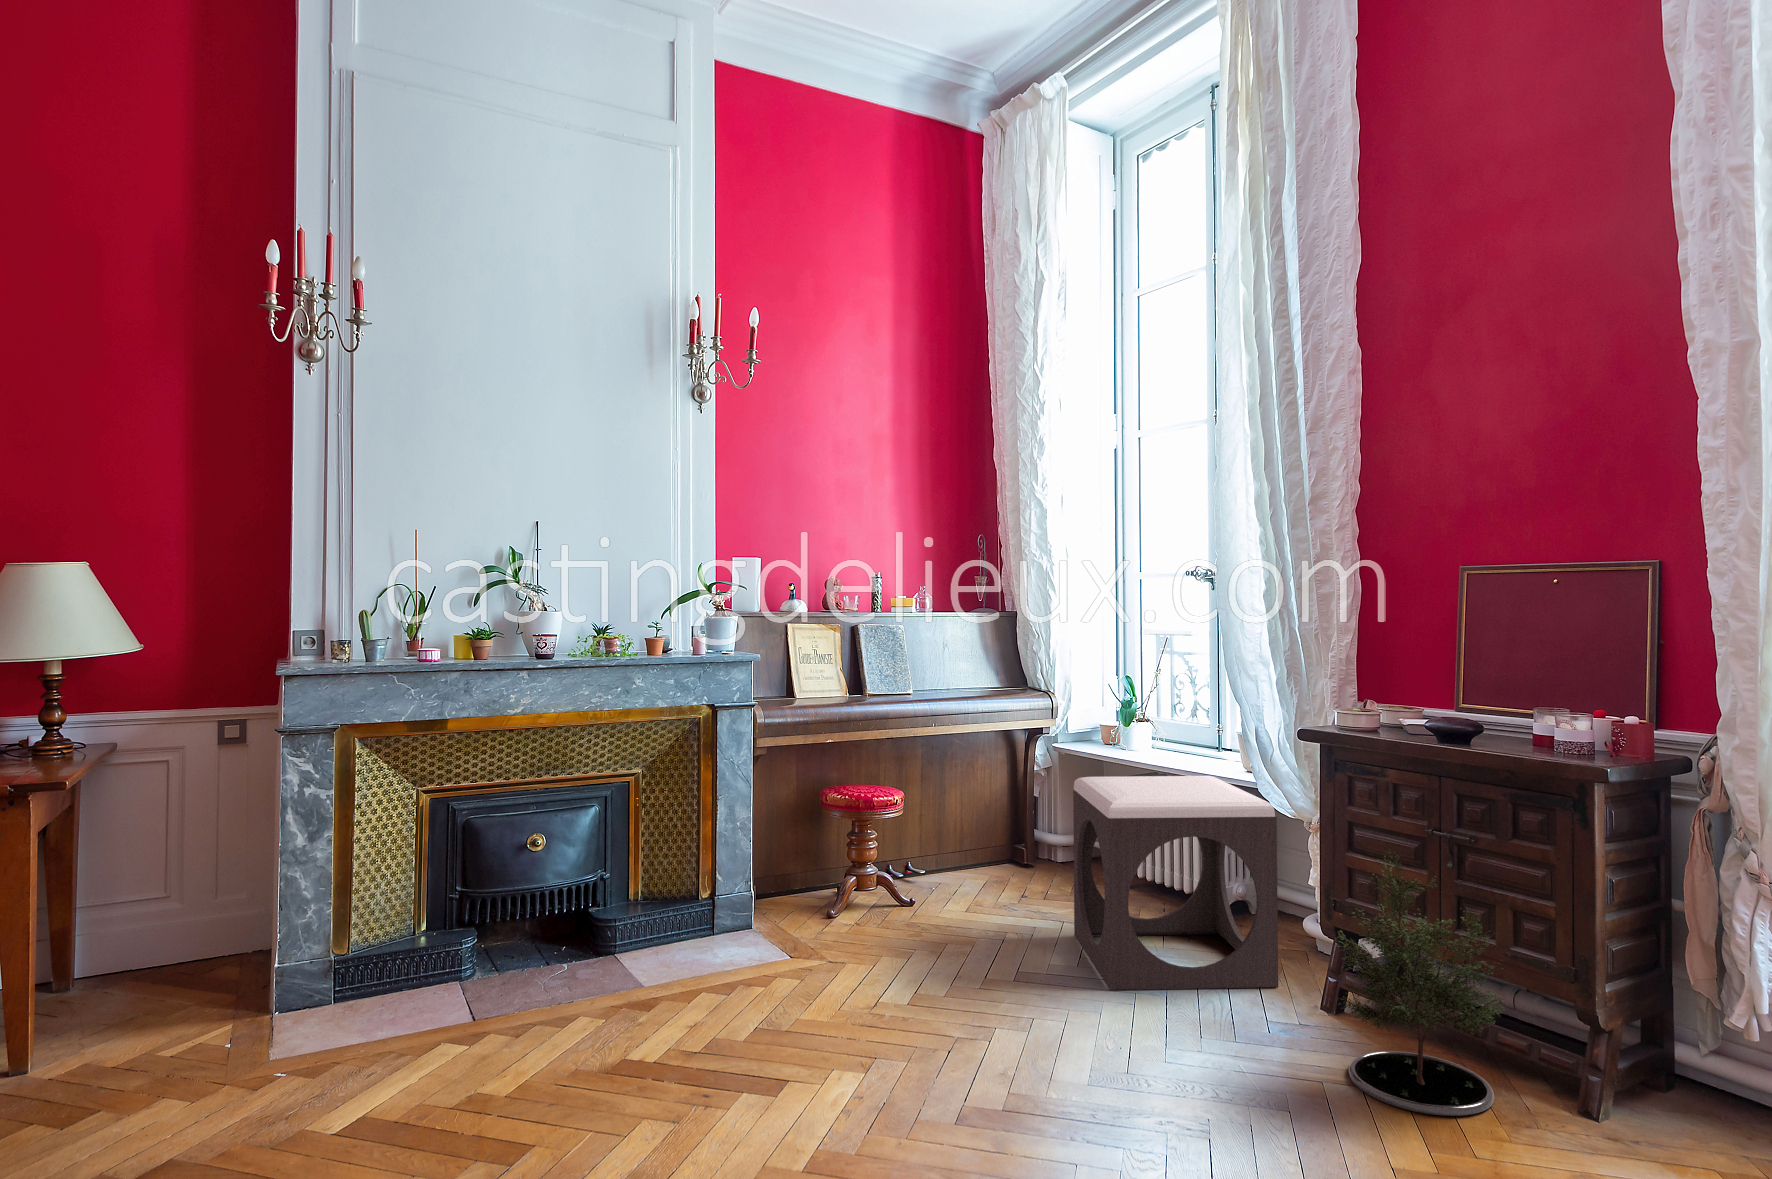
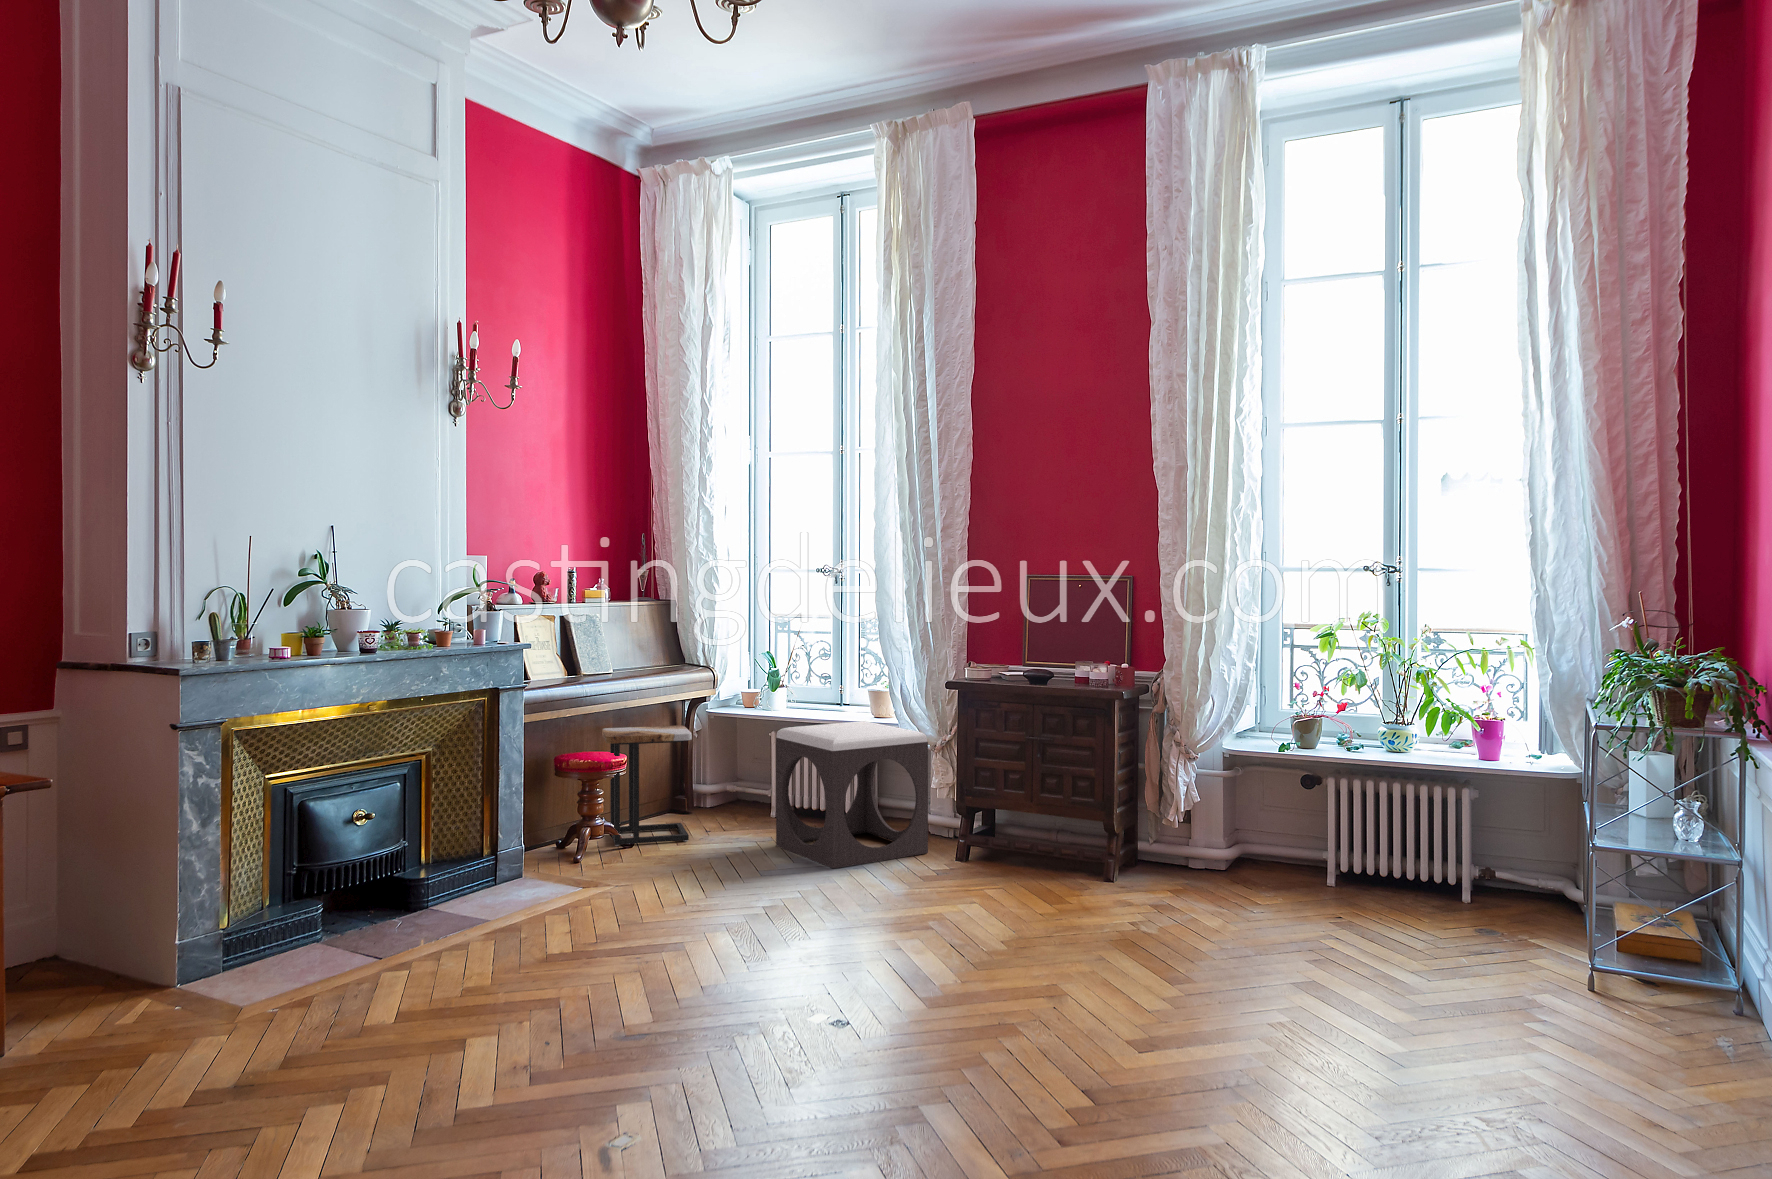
side table: none [878,759,992,910] -> present [602,725,692,846]
potted tree: present [1335,849,1505,1116] -> none [992,748,1077,892]

